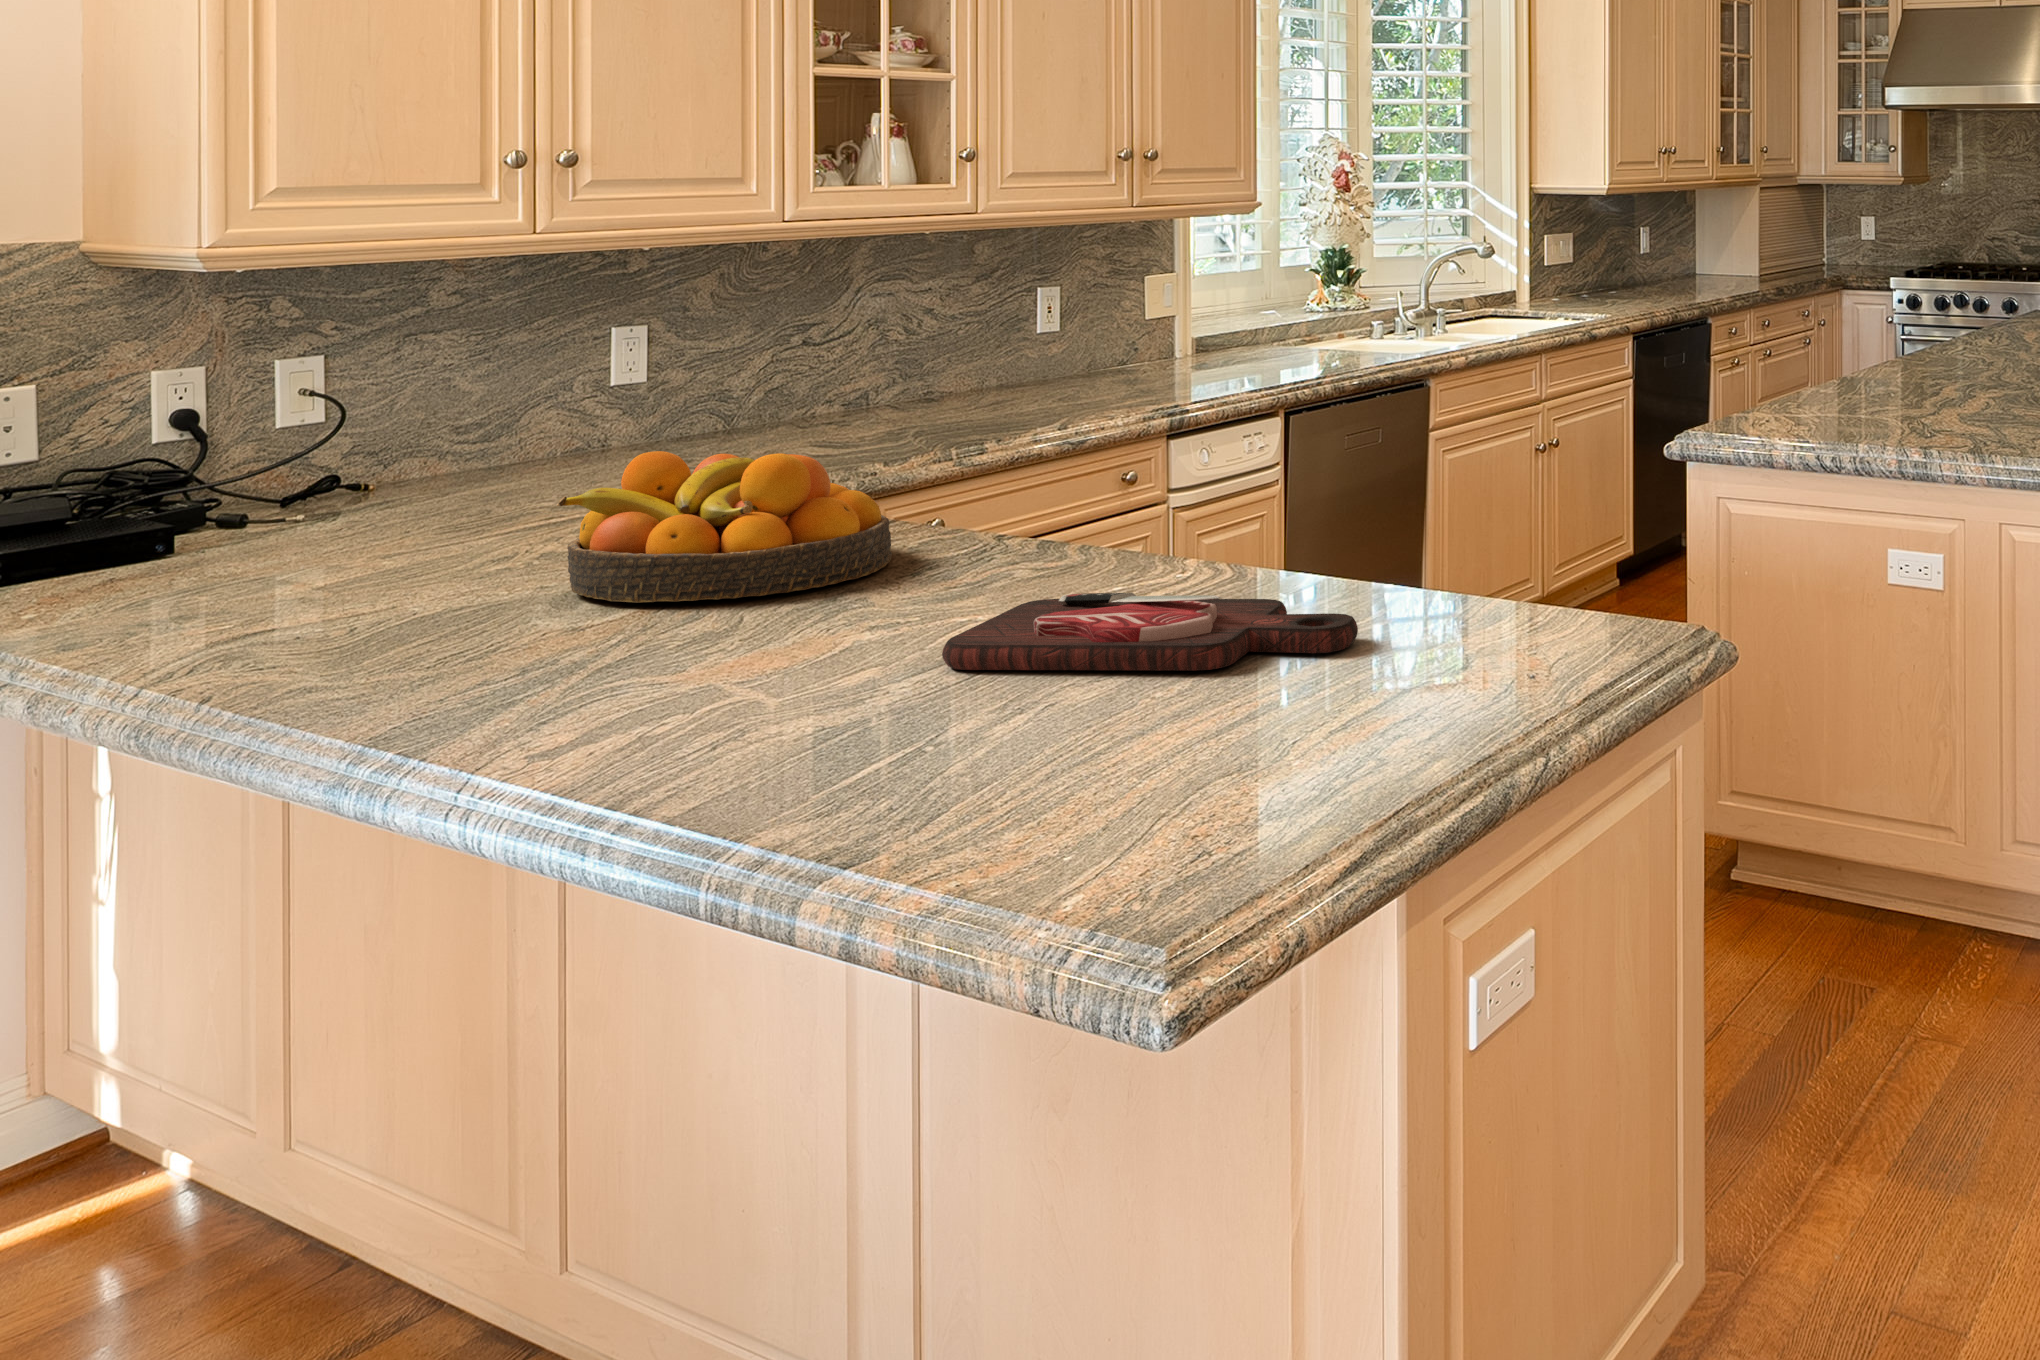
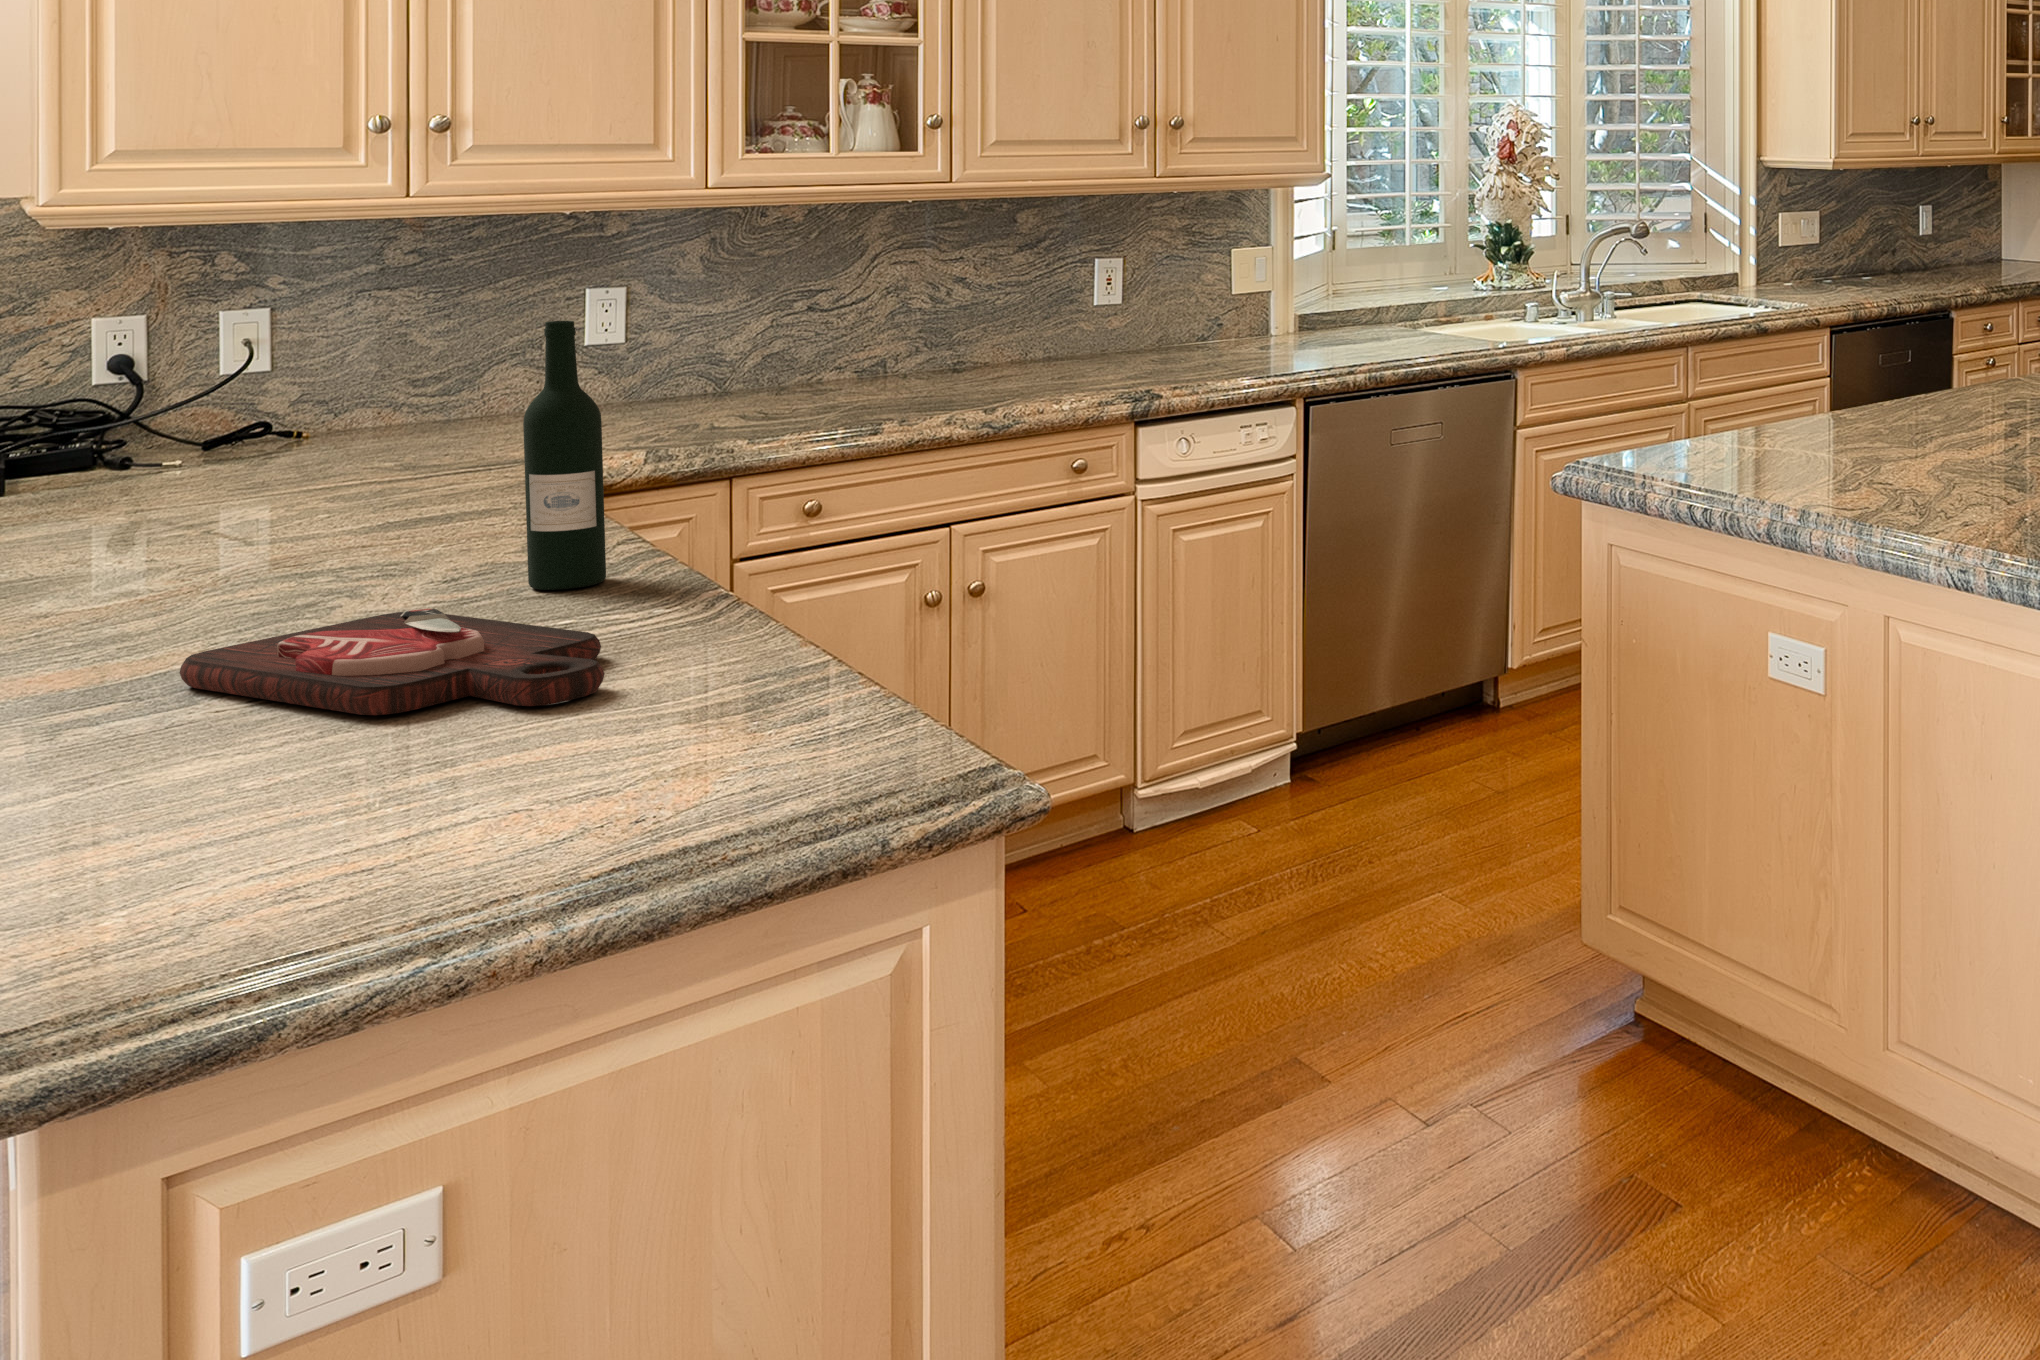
wine bottle: none [1036,332,1109,582] -> present [523,321,606,590]
fruit bowl: present [556,451,892,603] -> none [123,424,486,580]

